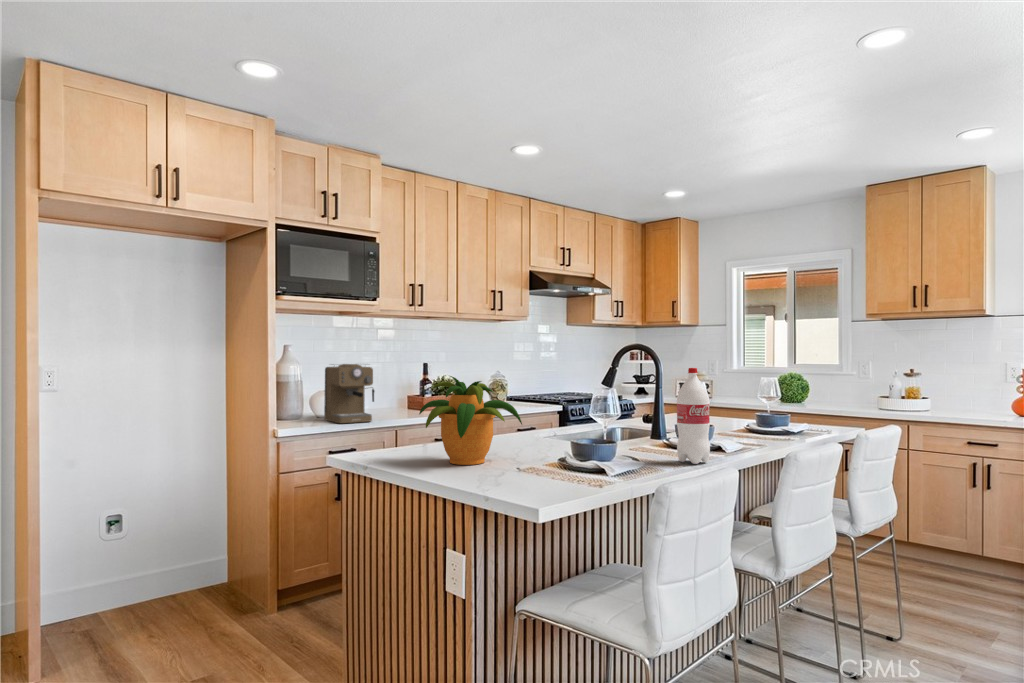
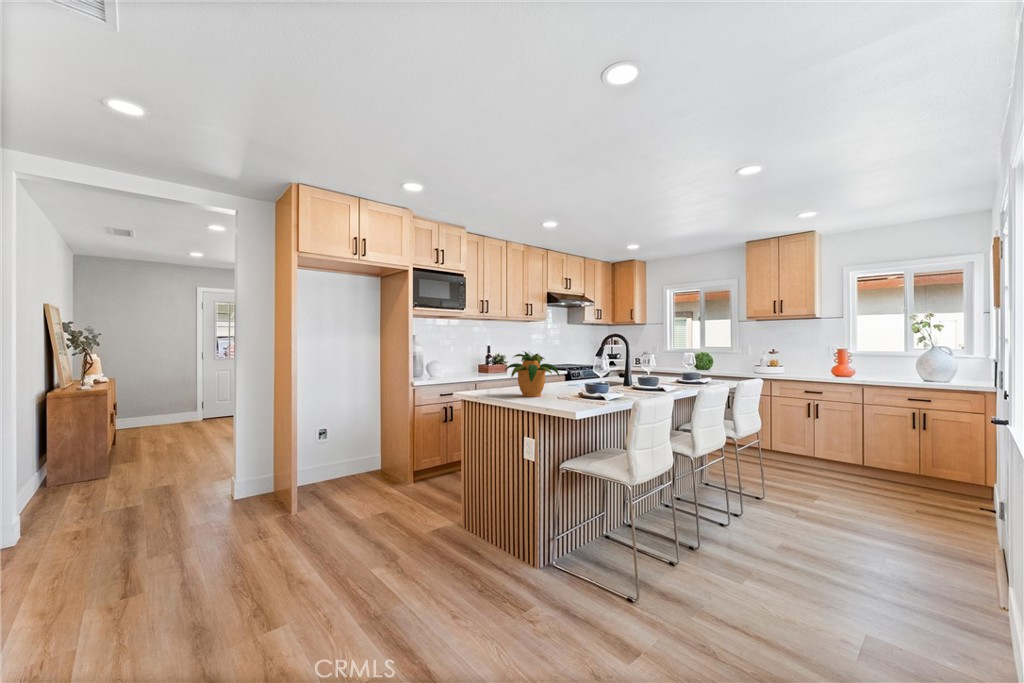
coffee maker: present [324,364,374,423] -> none [436,346,464,380]
bottle: present [677,368,710,464] -> none [641,347,658,396]

